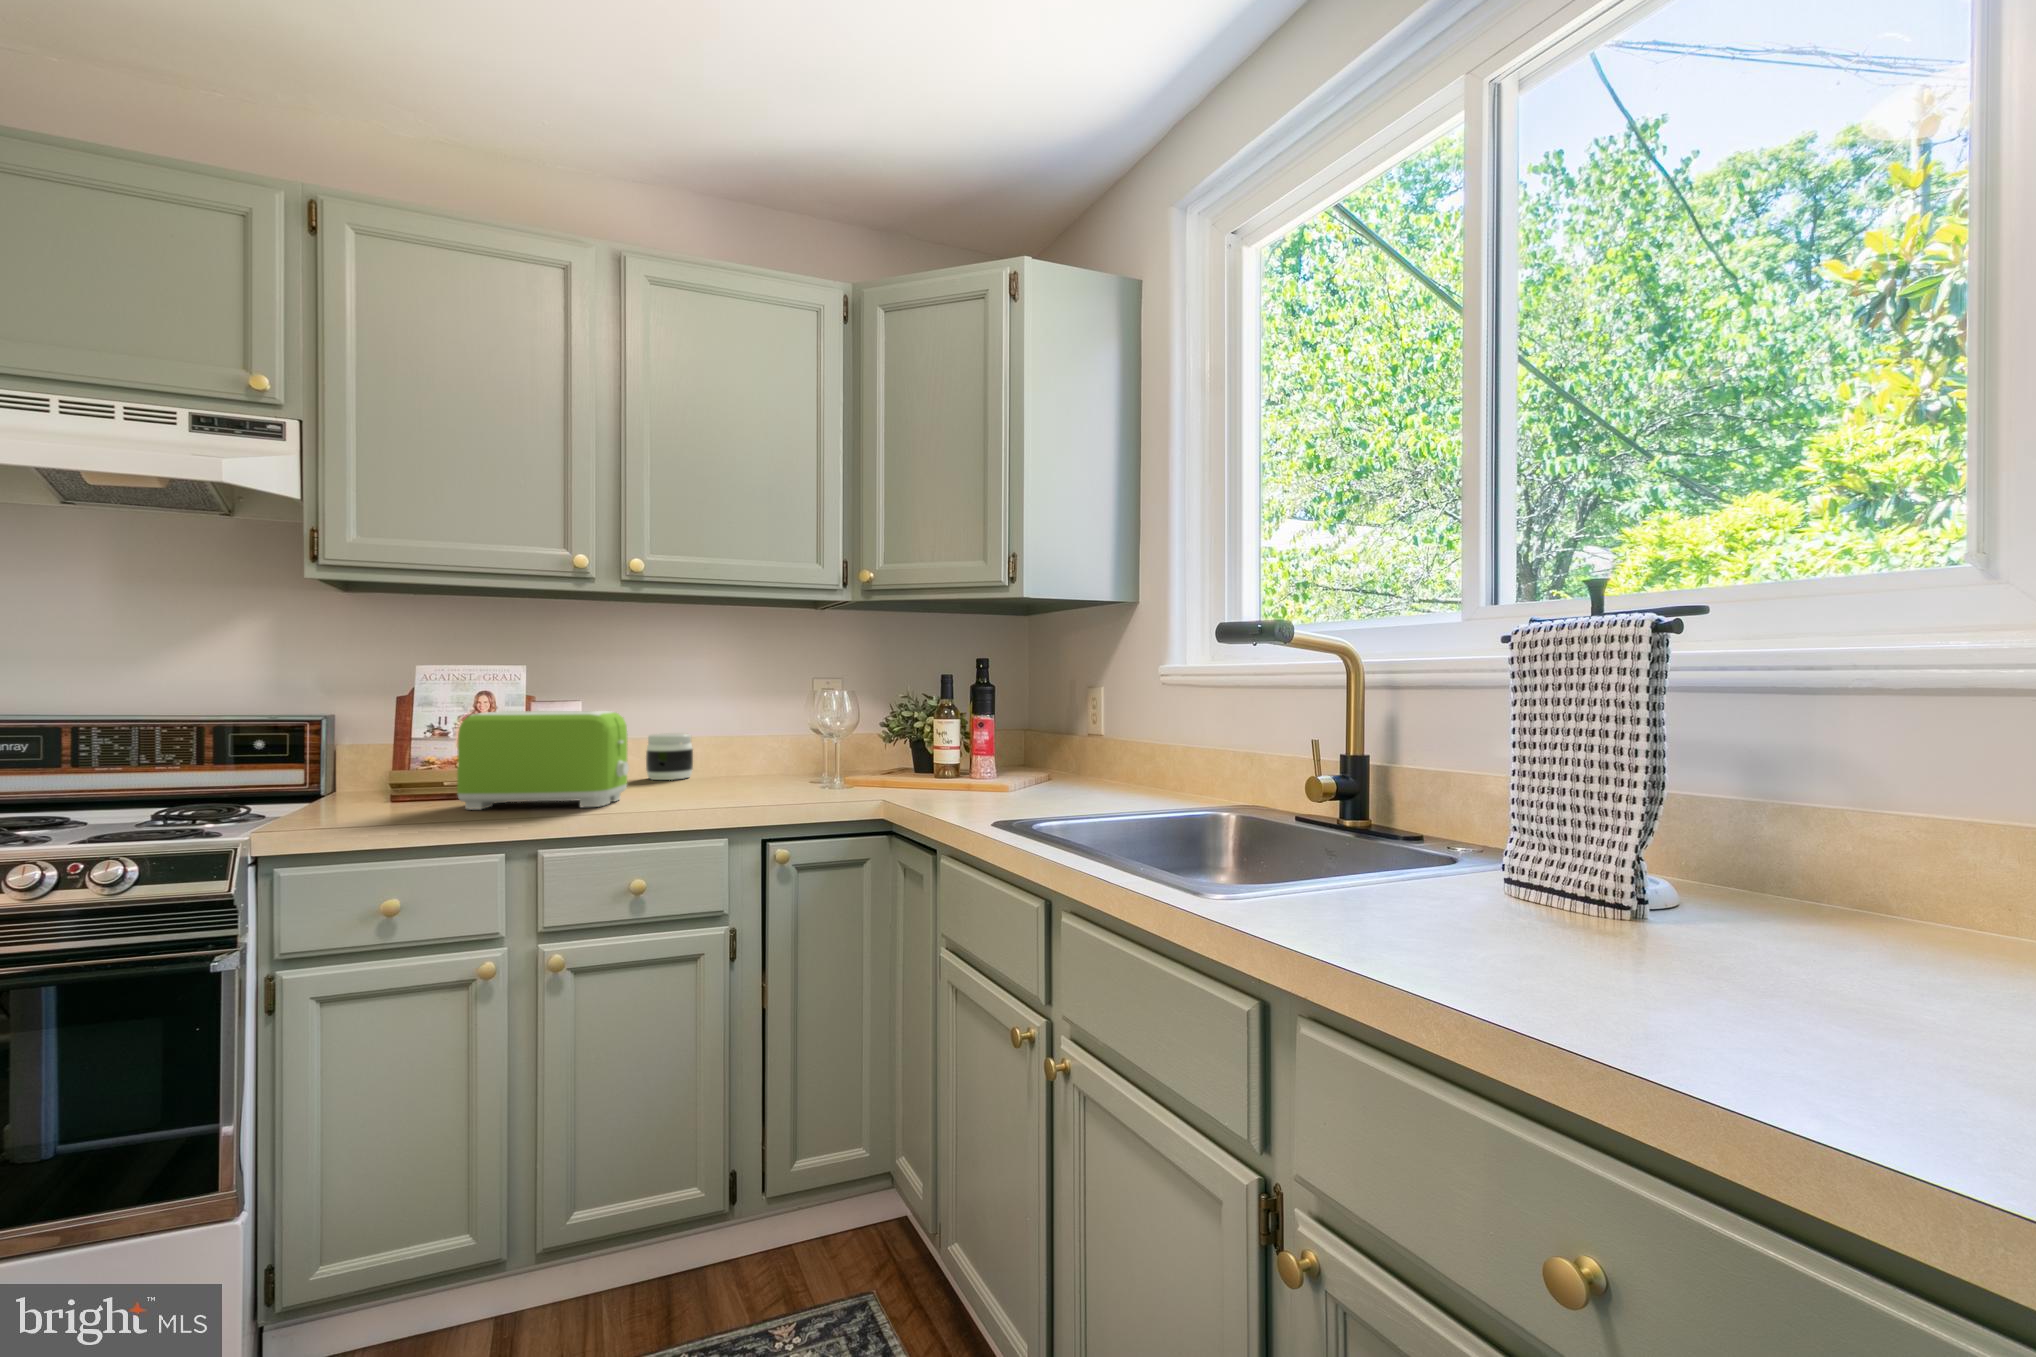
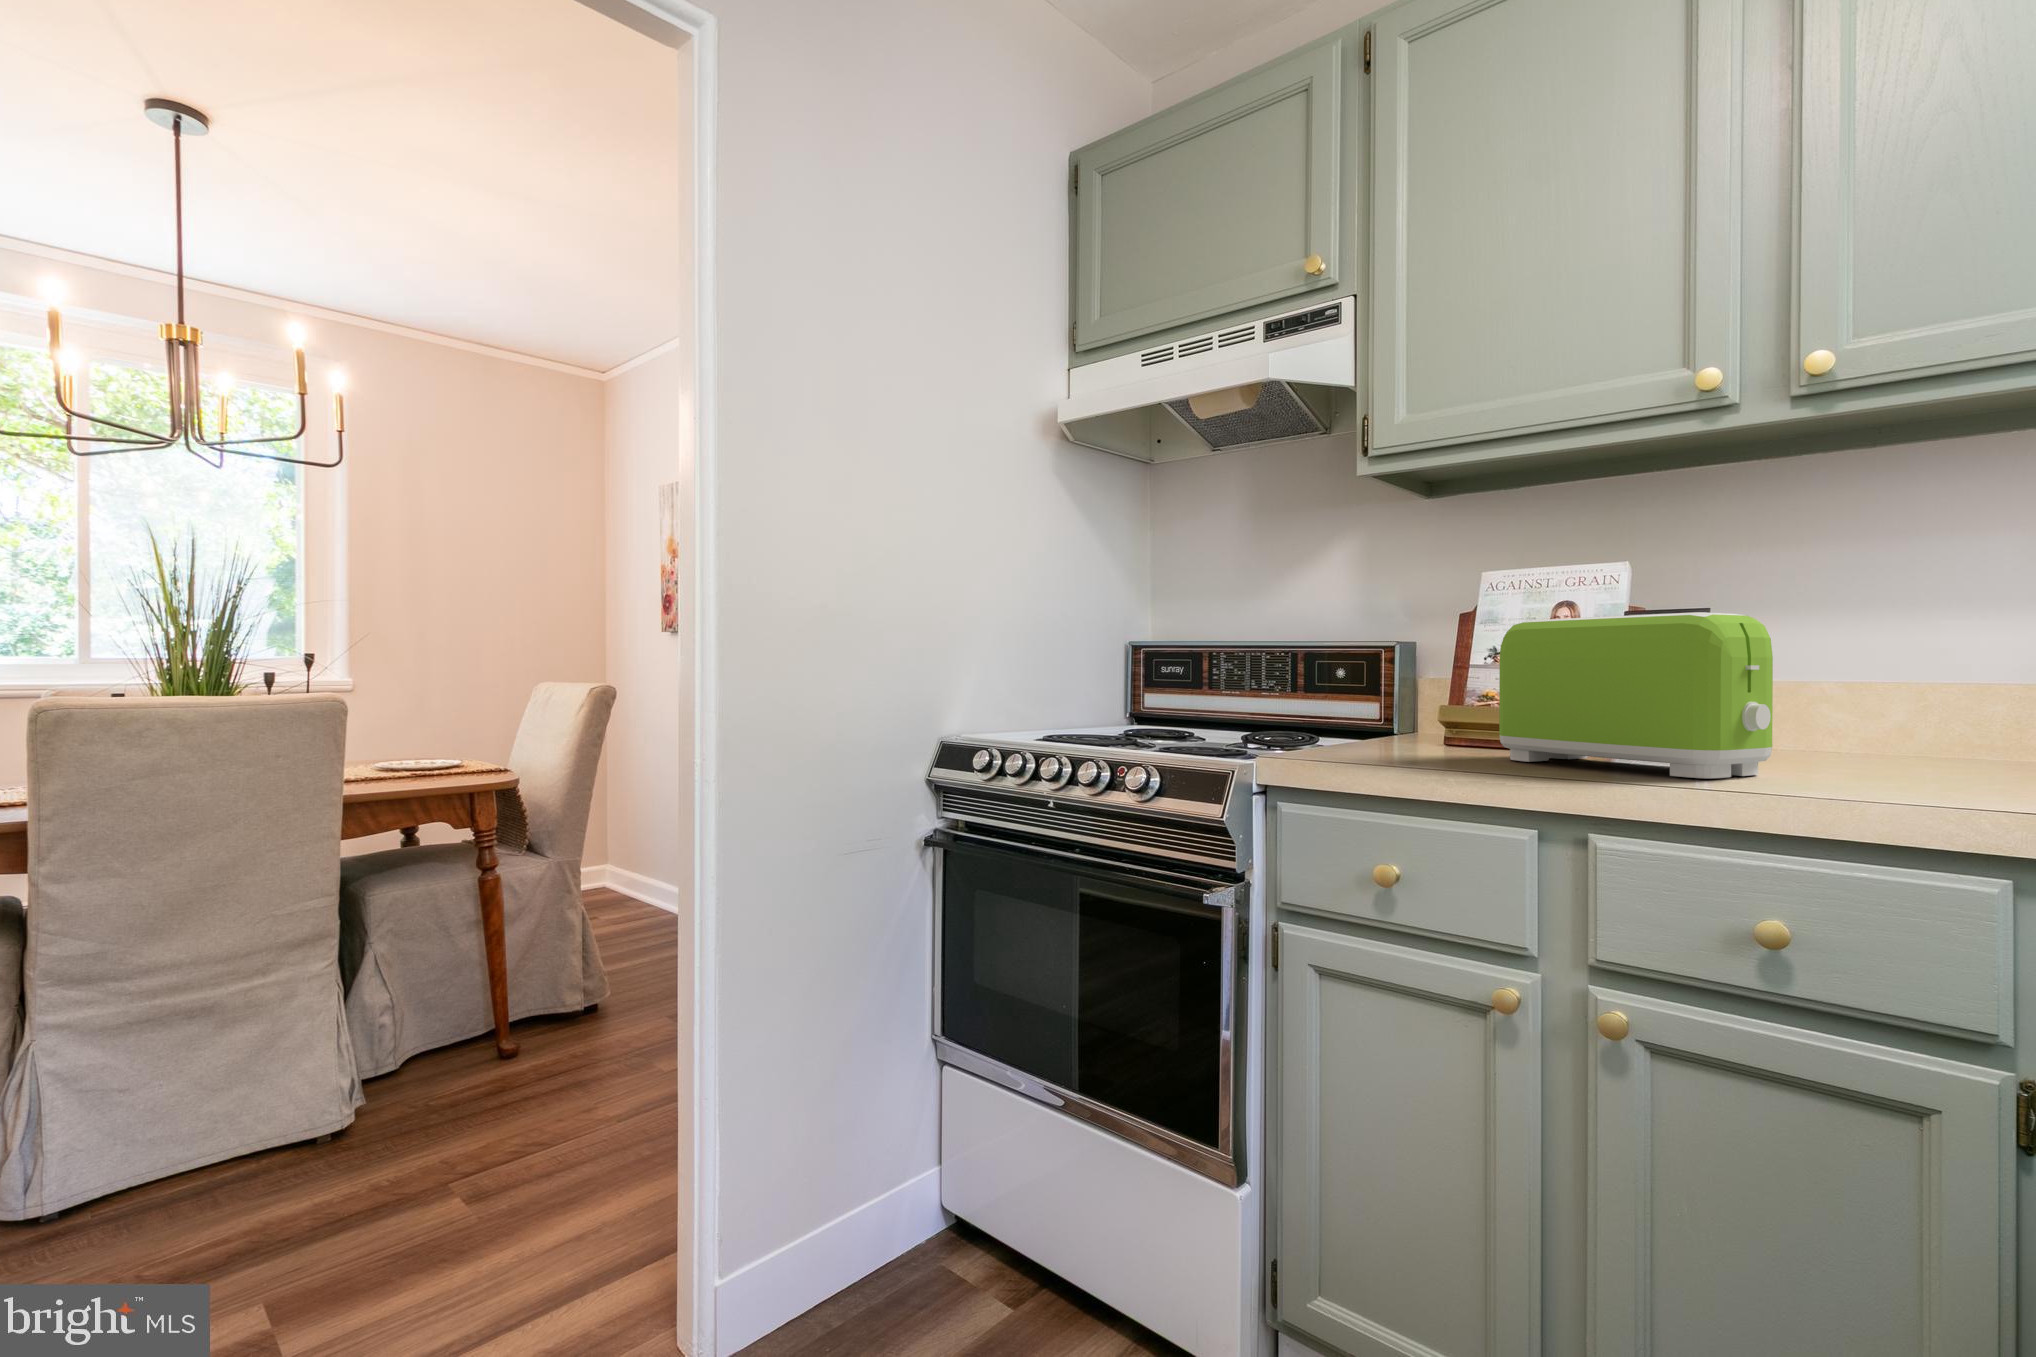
jar: present [646,733,693,780] -> none [1847,675,1959,762]

